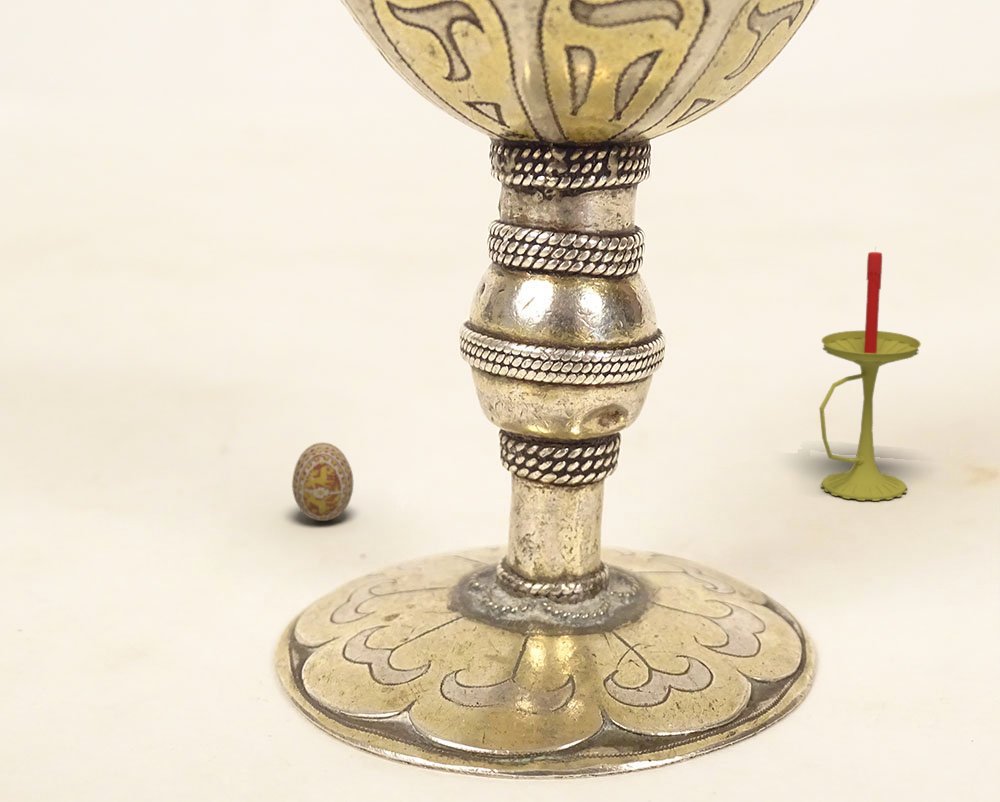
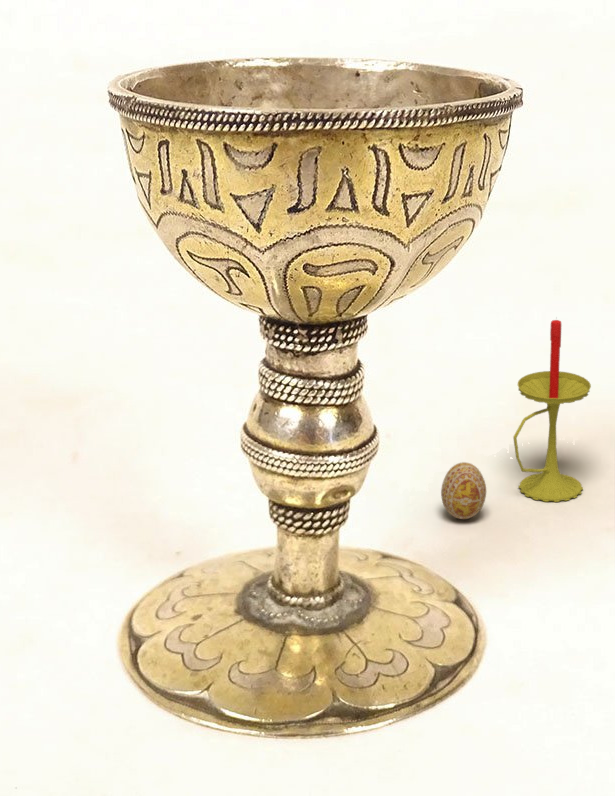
decorative egg: present [292,443,353,521] -> present [441,462,486,519]

